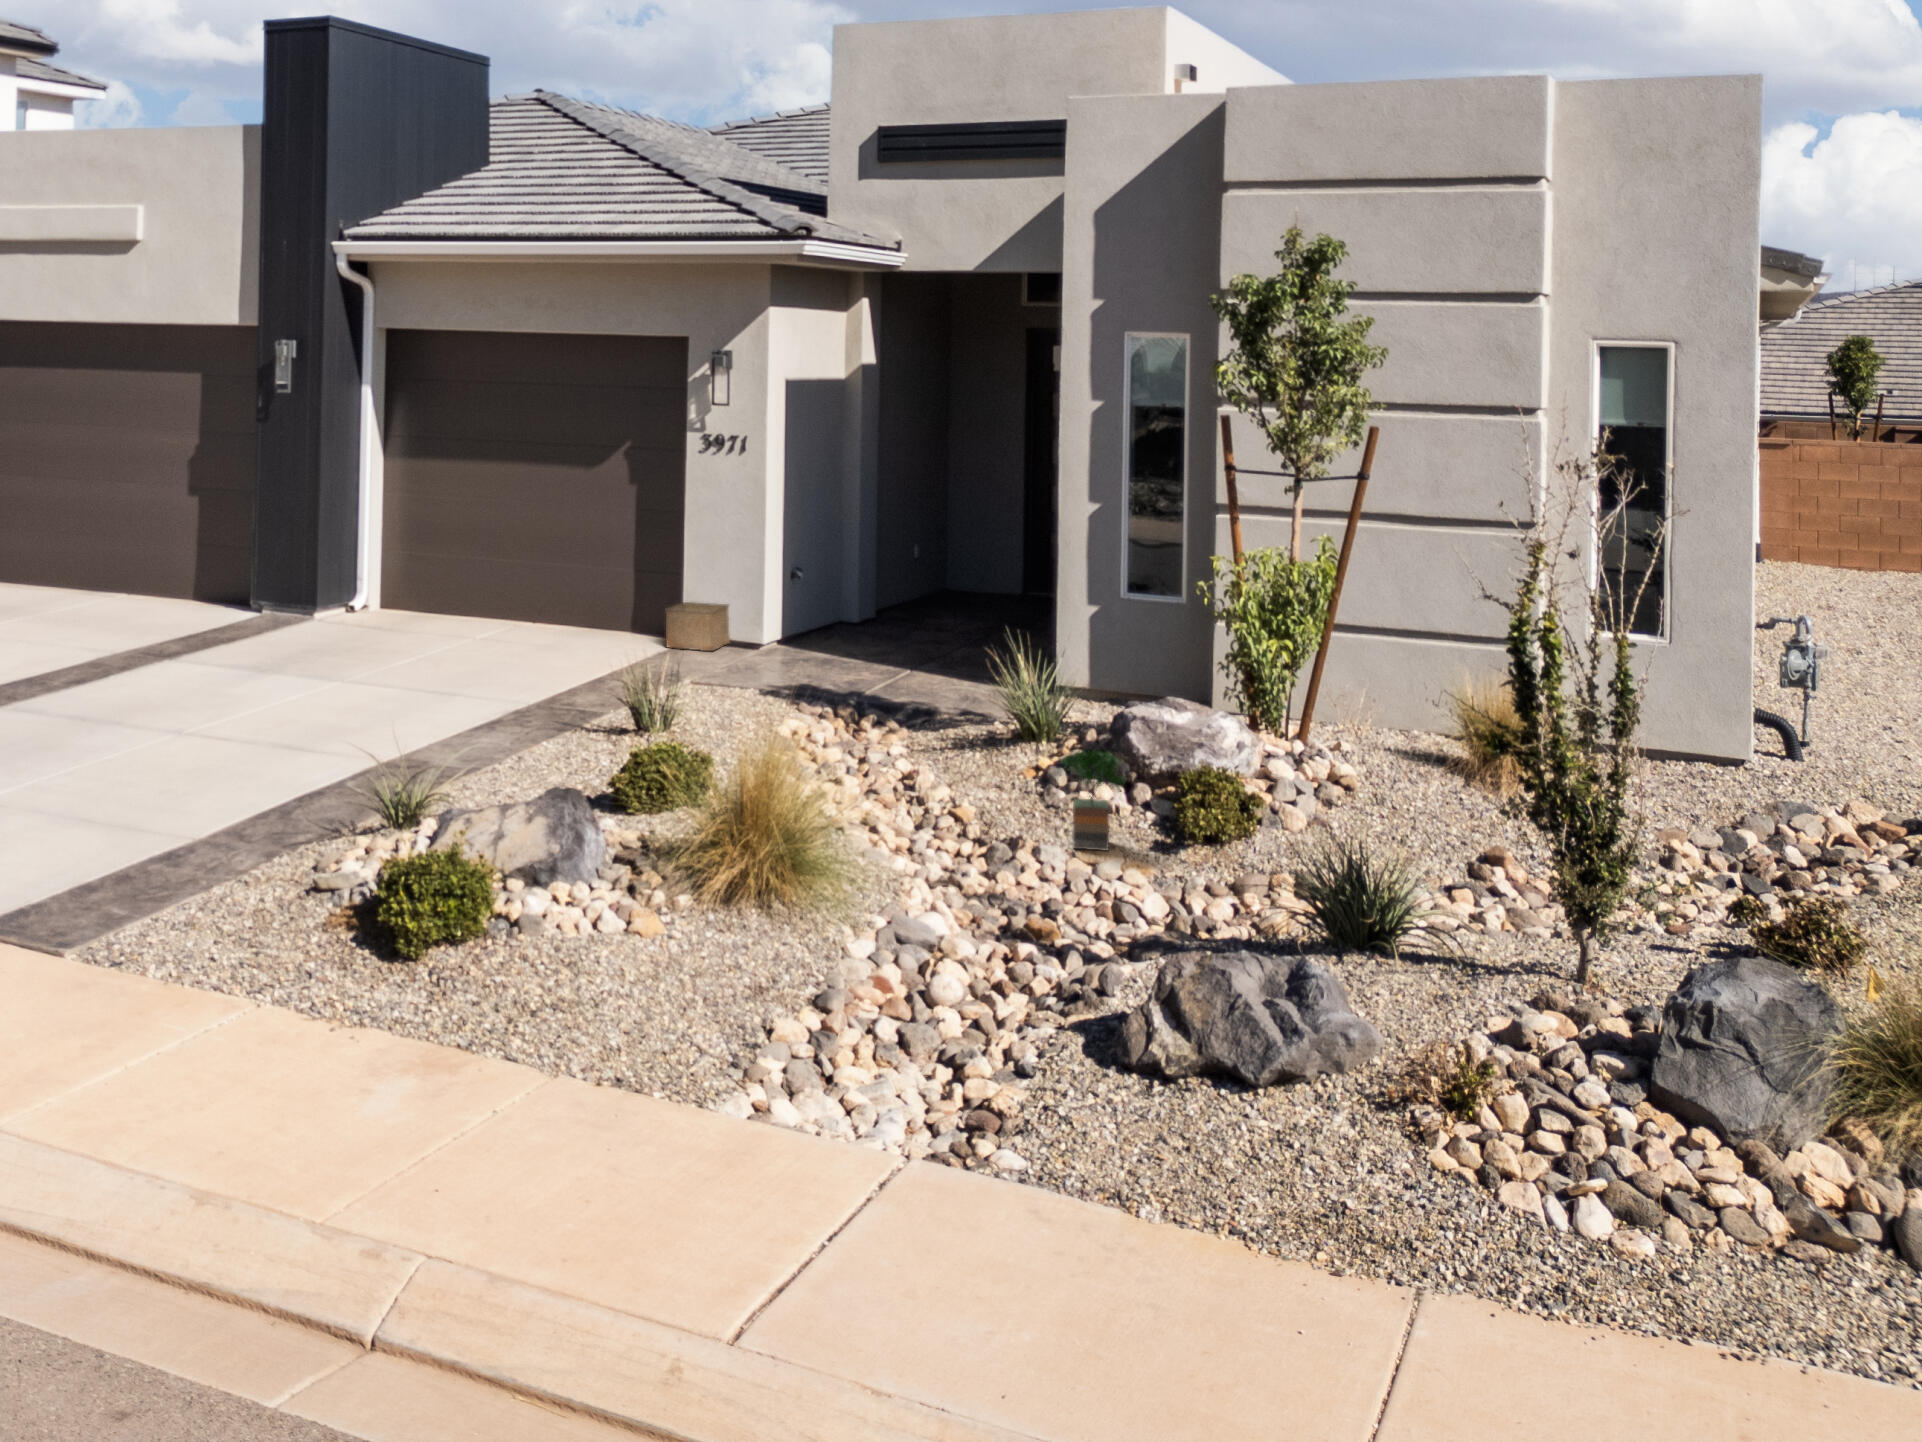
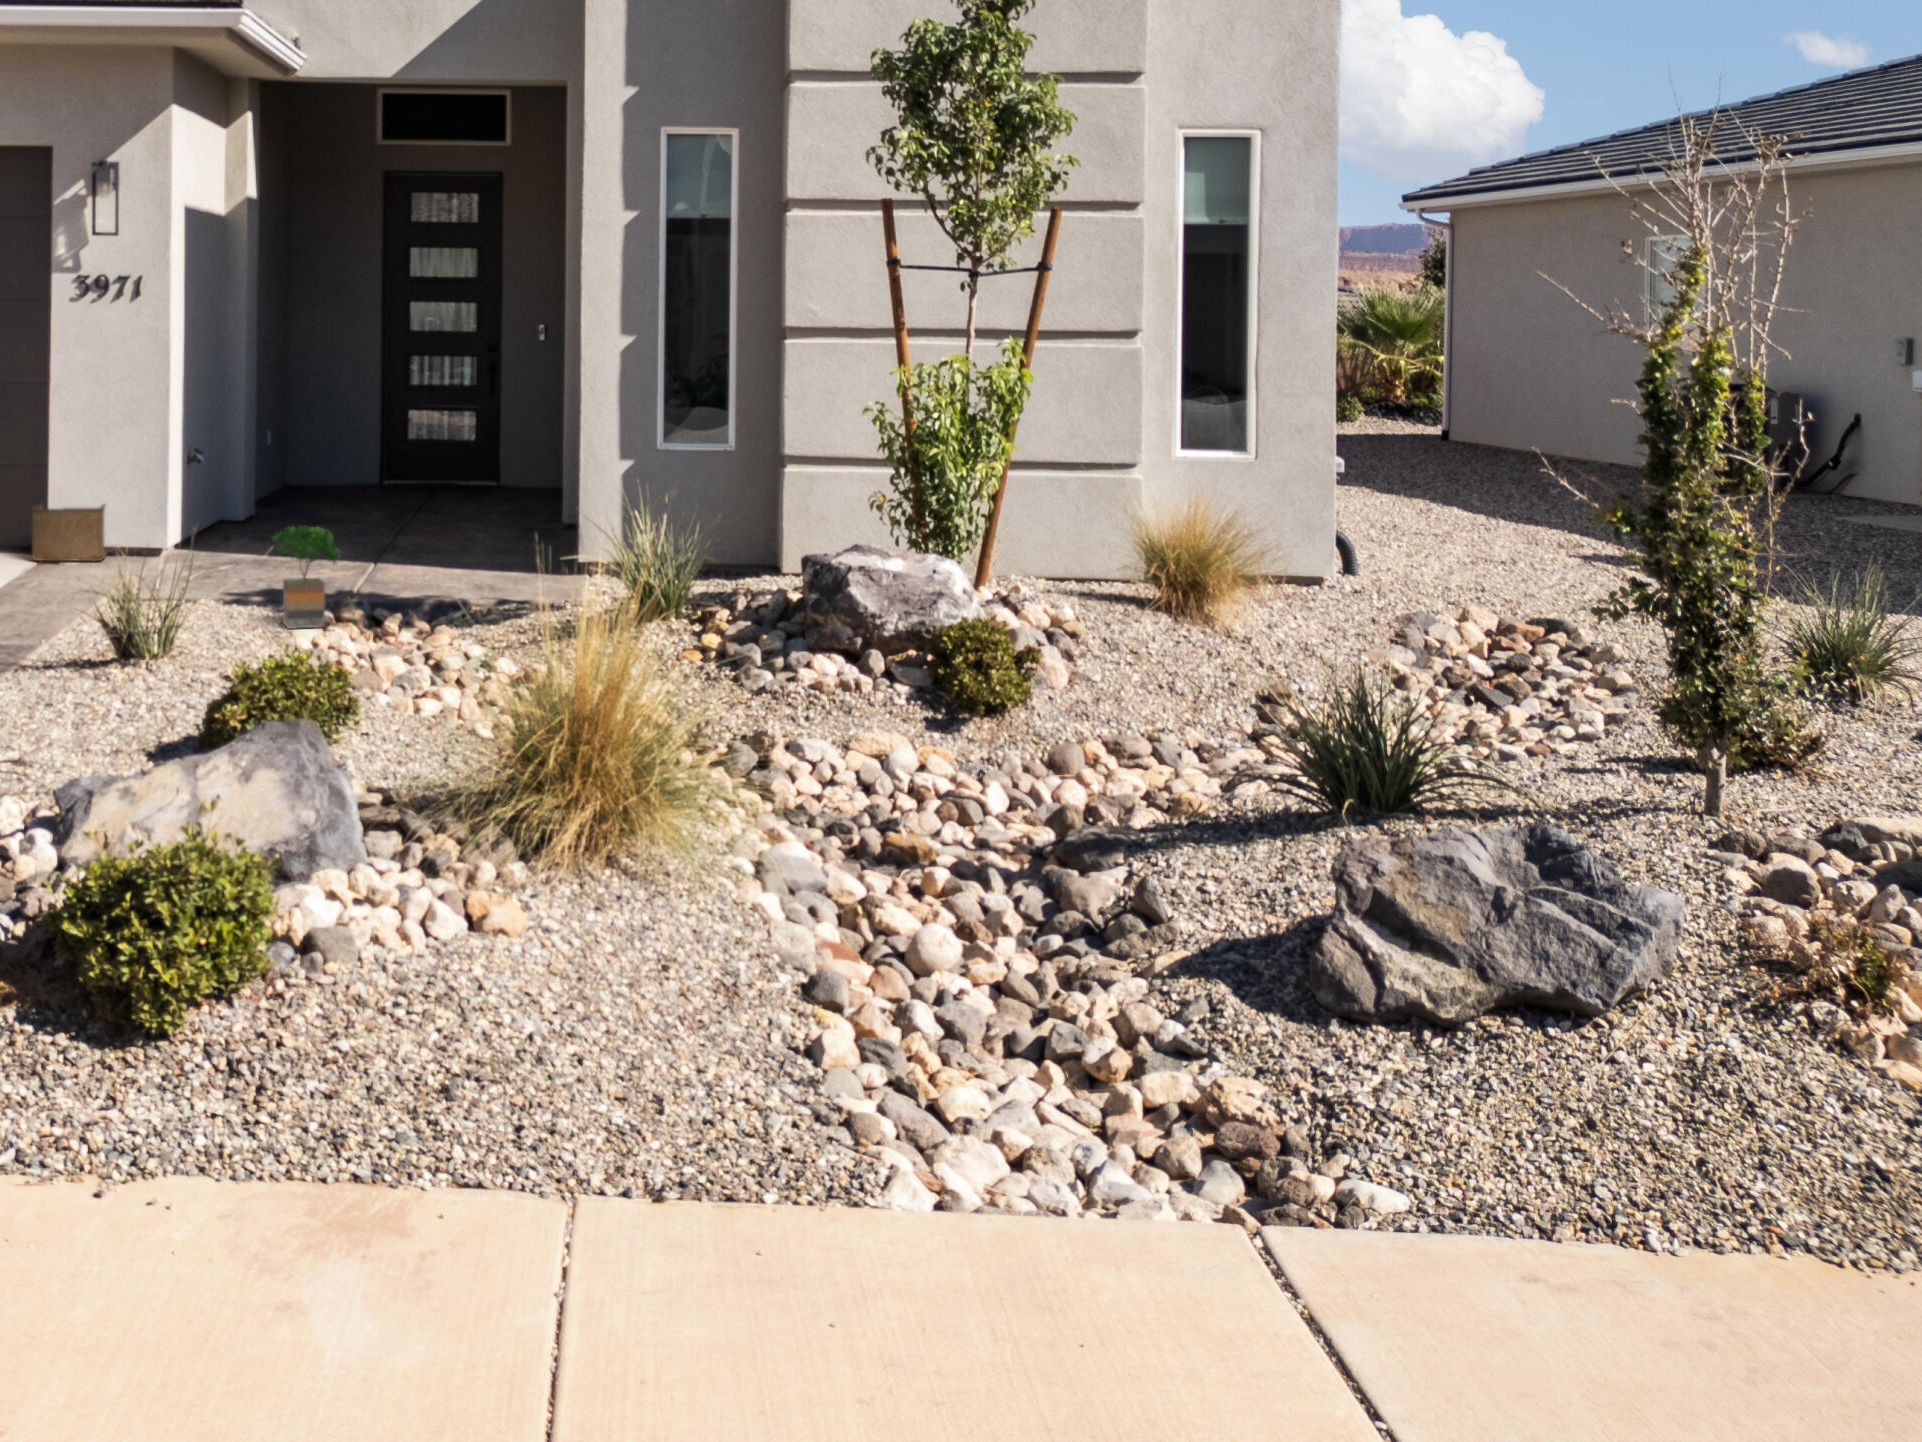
potted tree: present [1063,750,1126,851] -> present [273,526,339,629]

